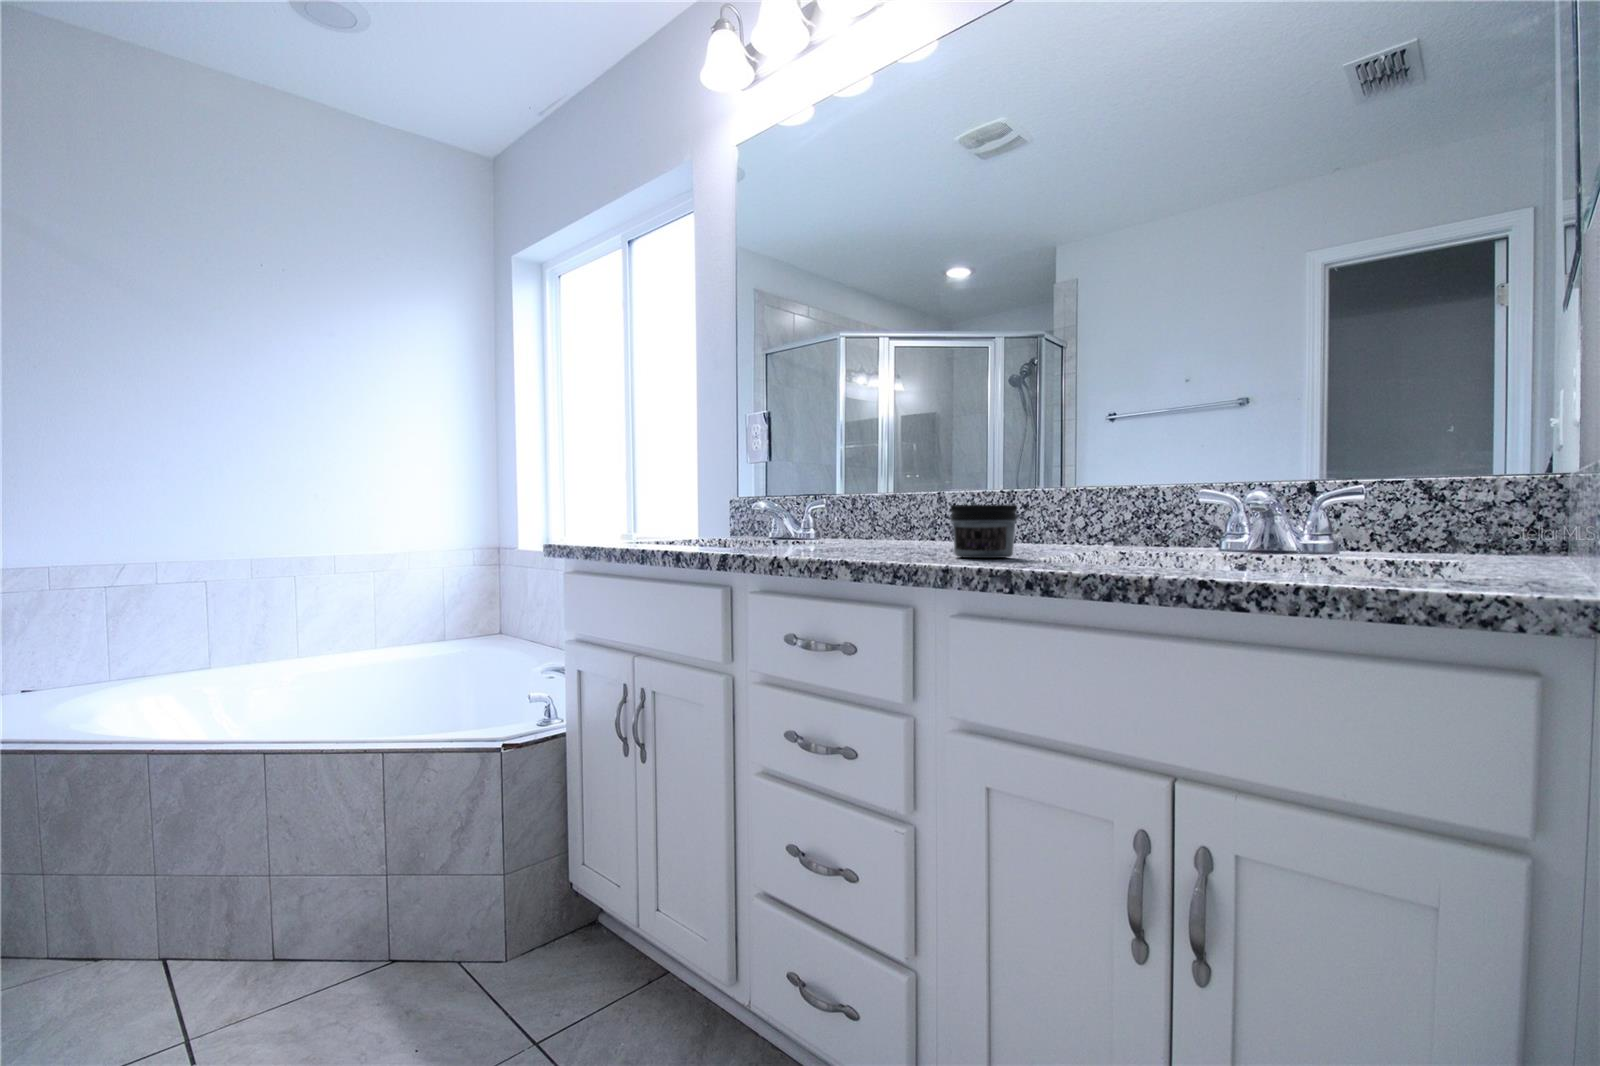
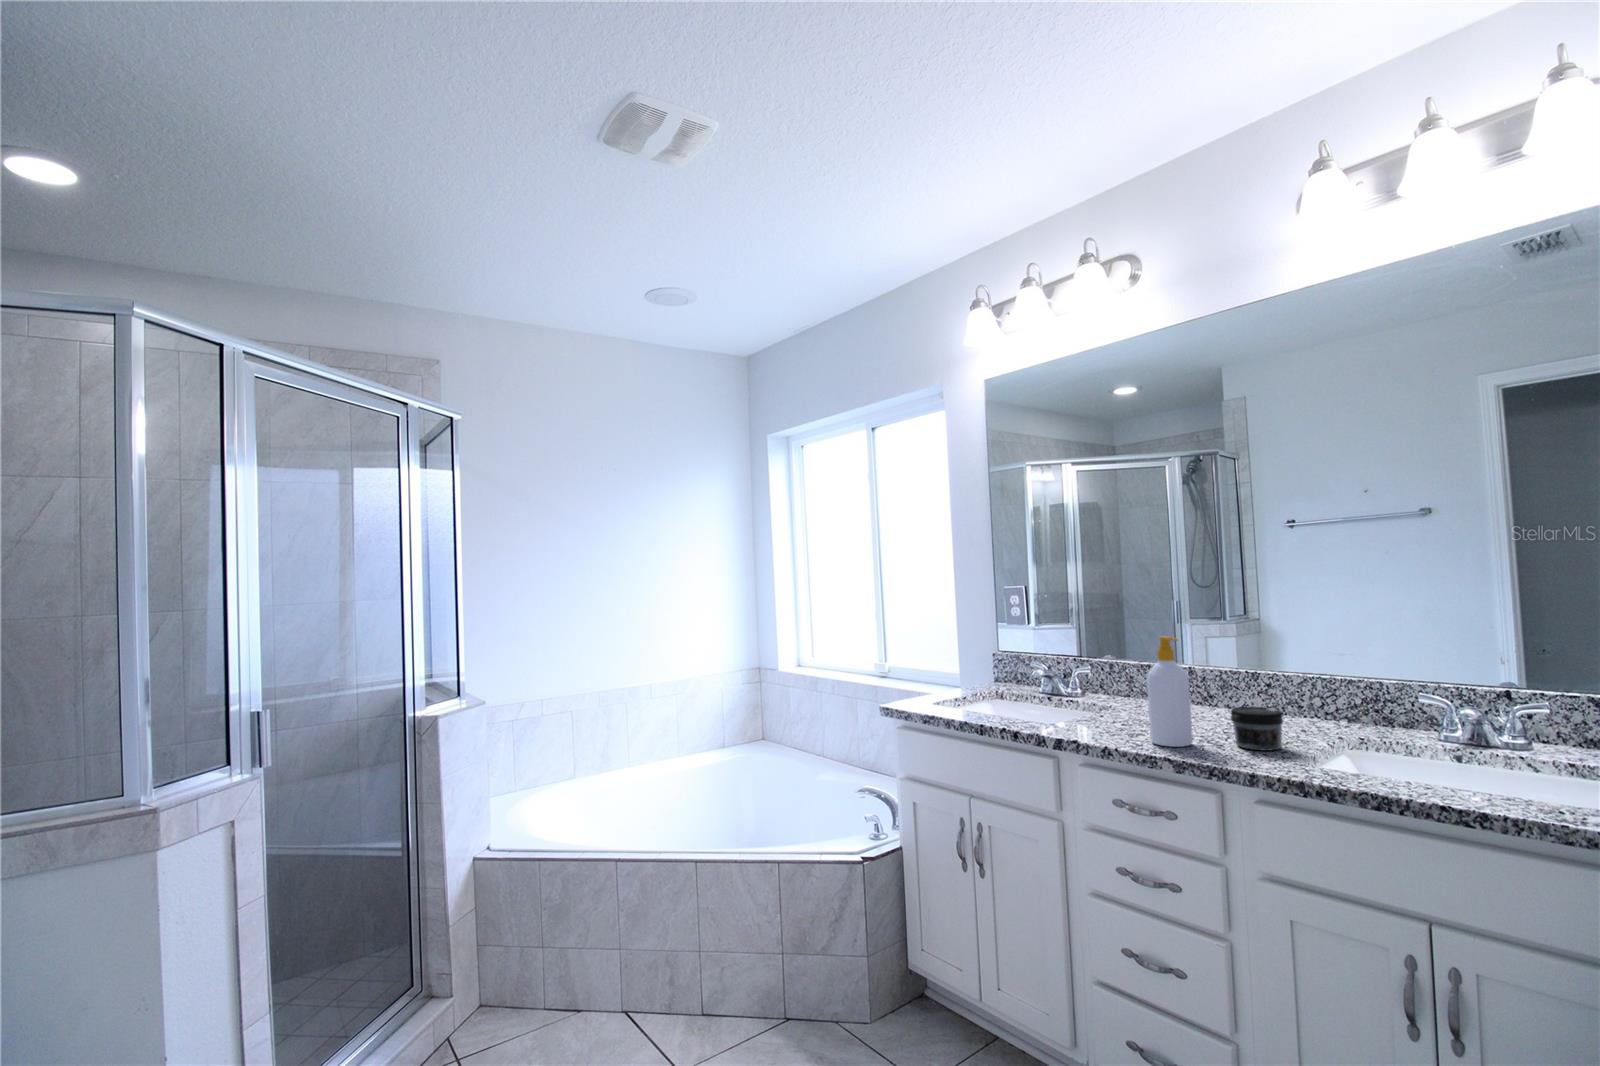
soap bottle: none [842,398,899,557] -> present [1147,636,1193,747]

